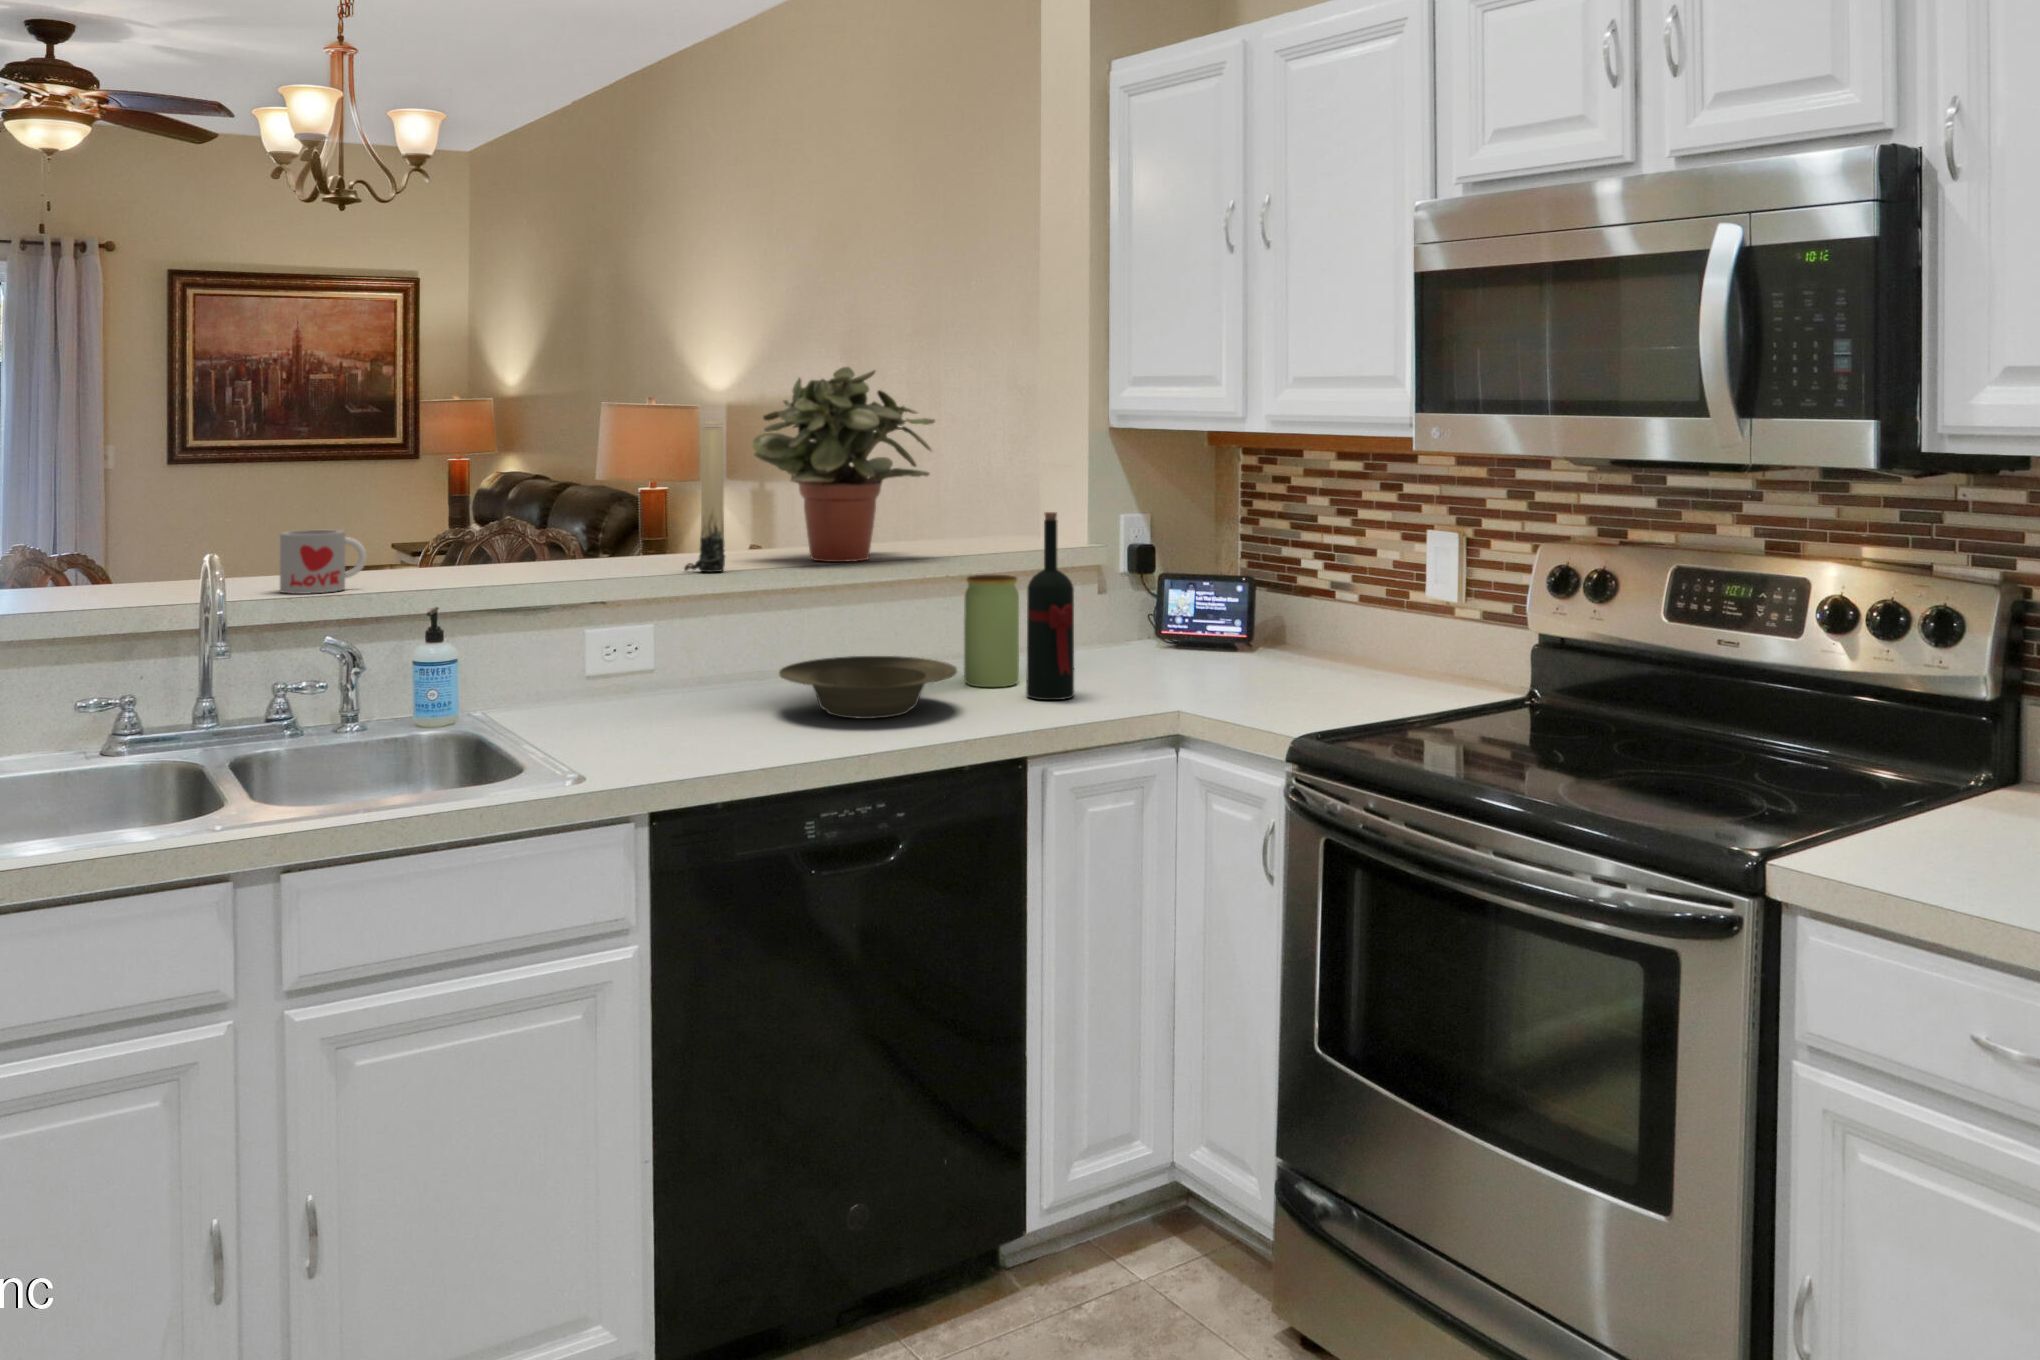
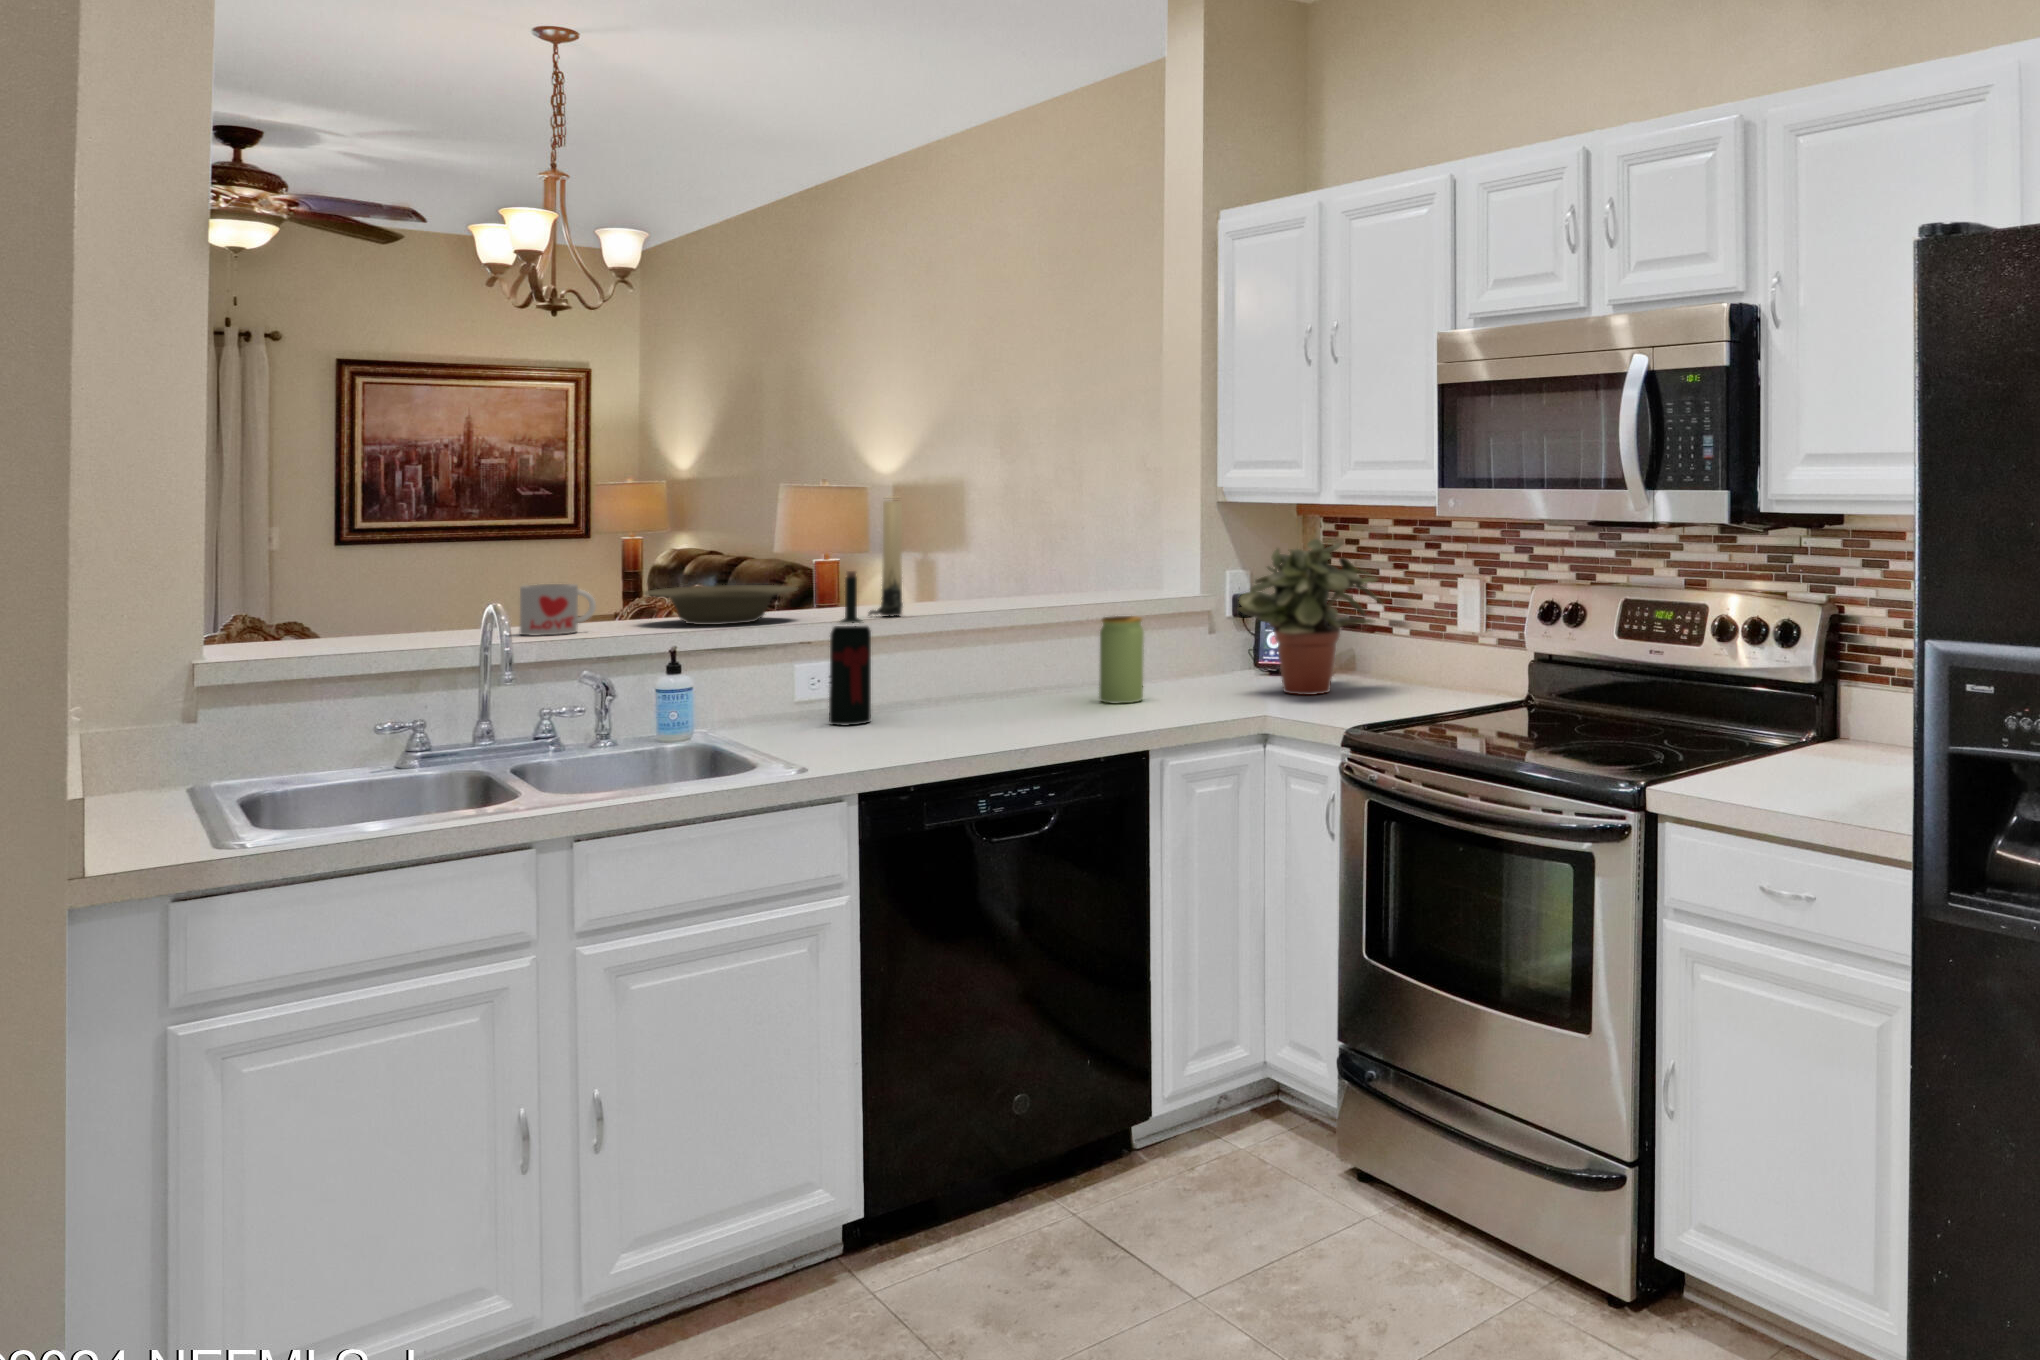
potted plant: present [753,367,935,562] -> present [1237,539,1381,695]
wine bottle: present [1026,512,1074,700] -> present [829,571,871,725]
bowl: present [779,656,957,719] -> present [644,585,797,625]

